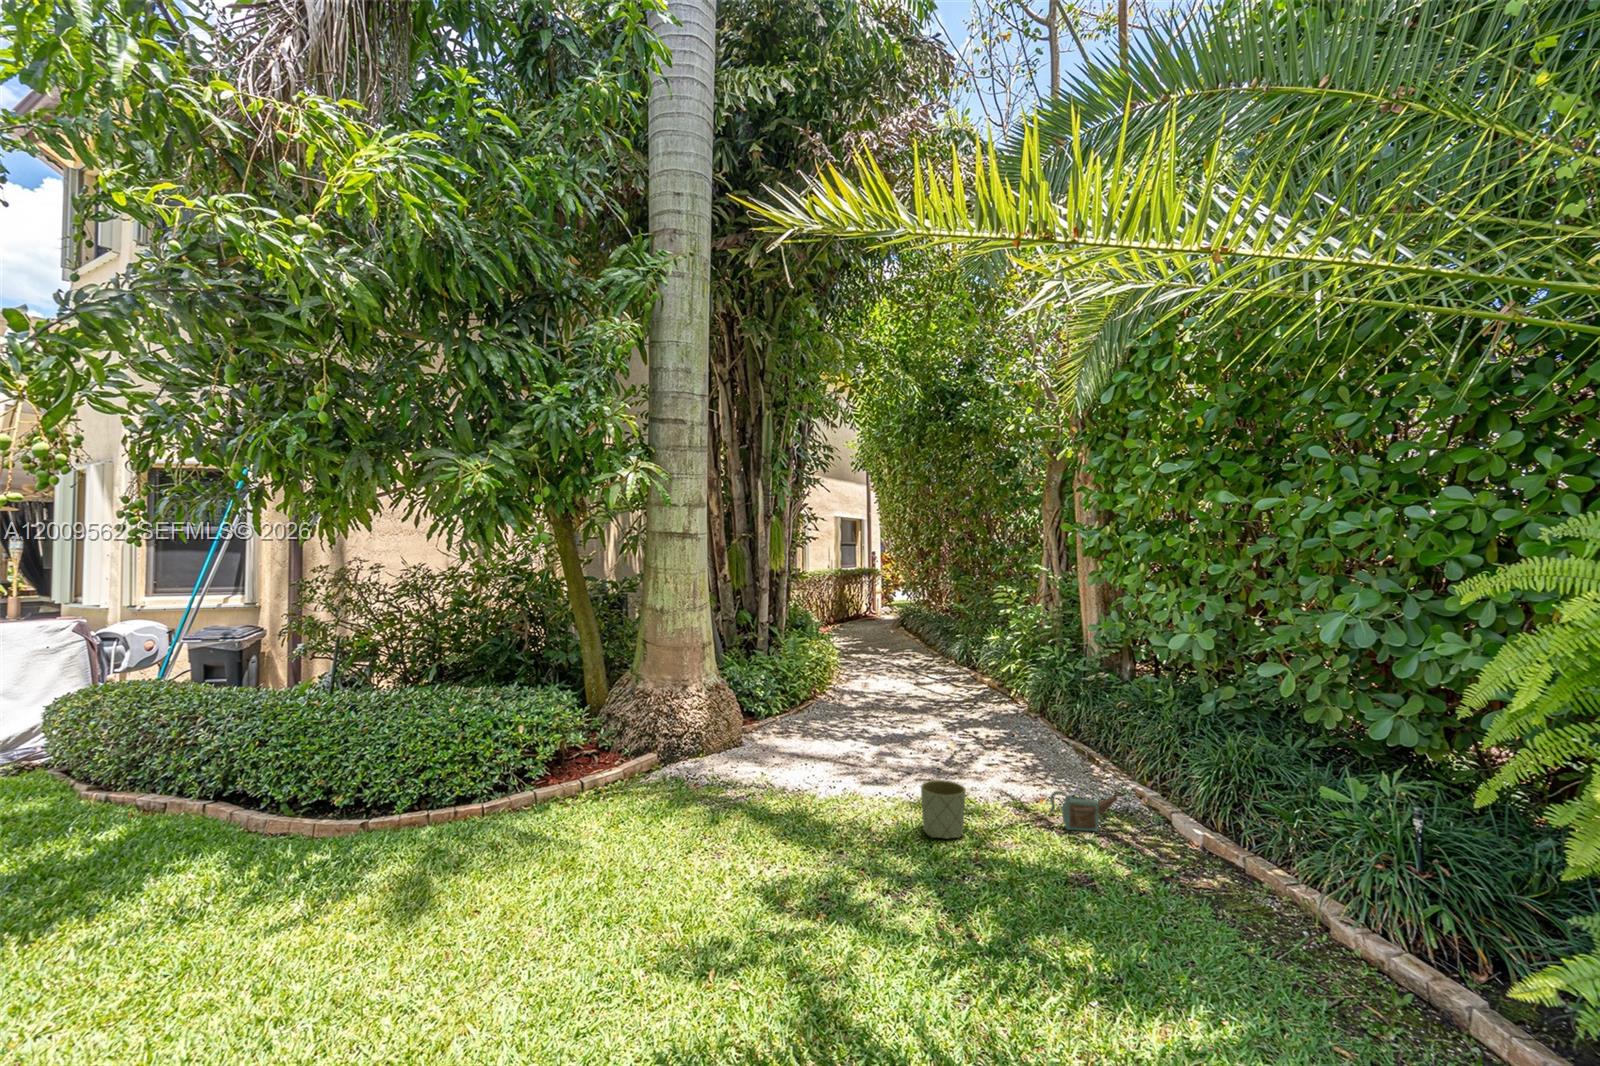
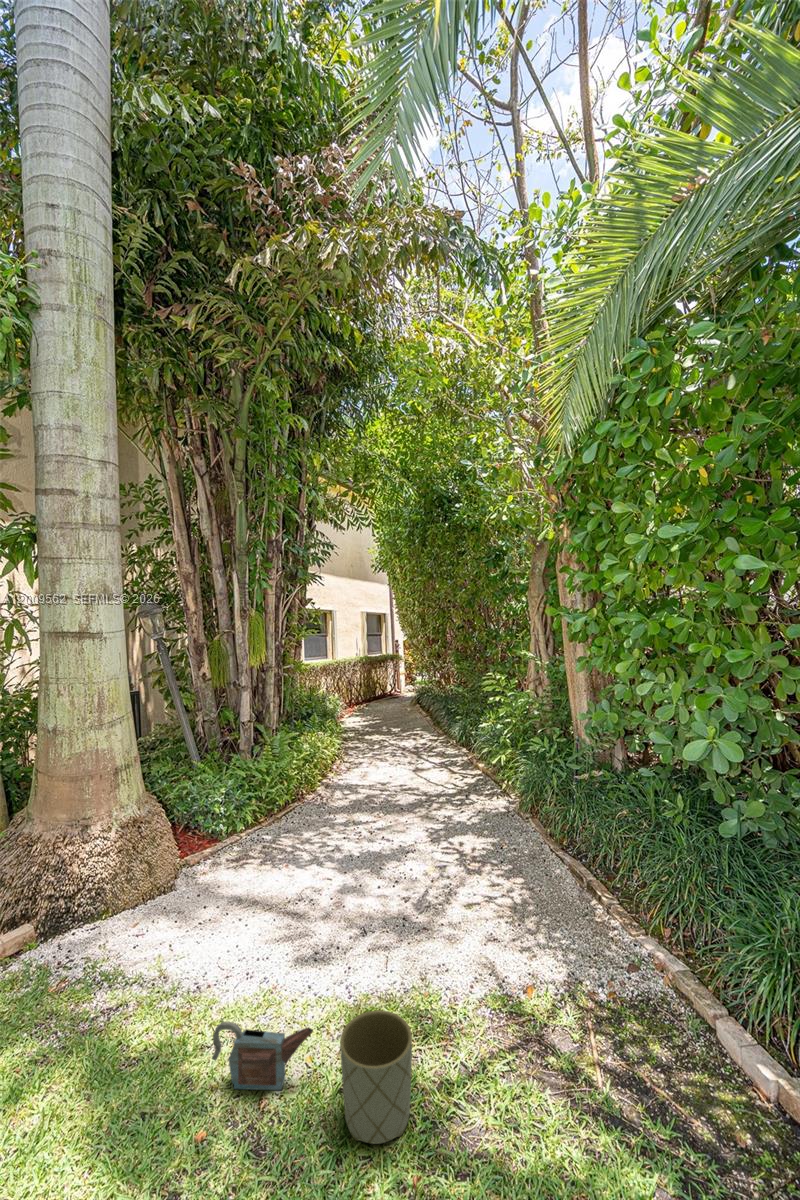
watering can: present [1050,791,1118,831] -> present [212,1022,313,1090]

